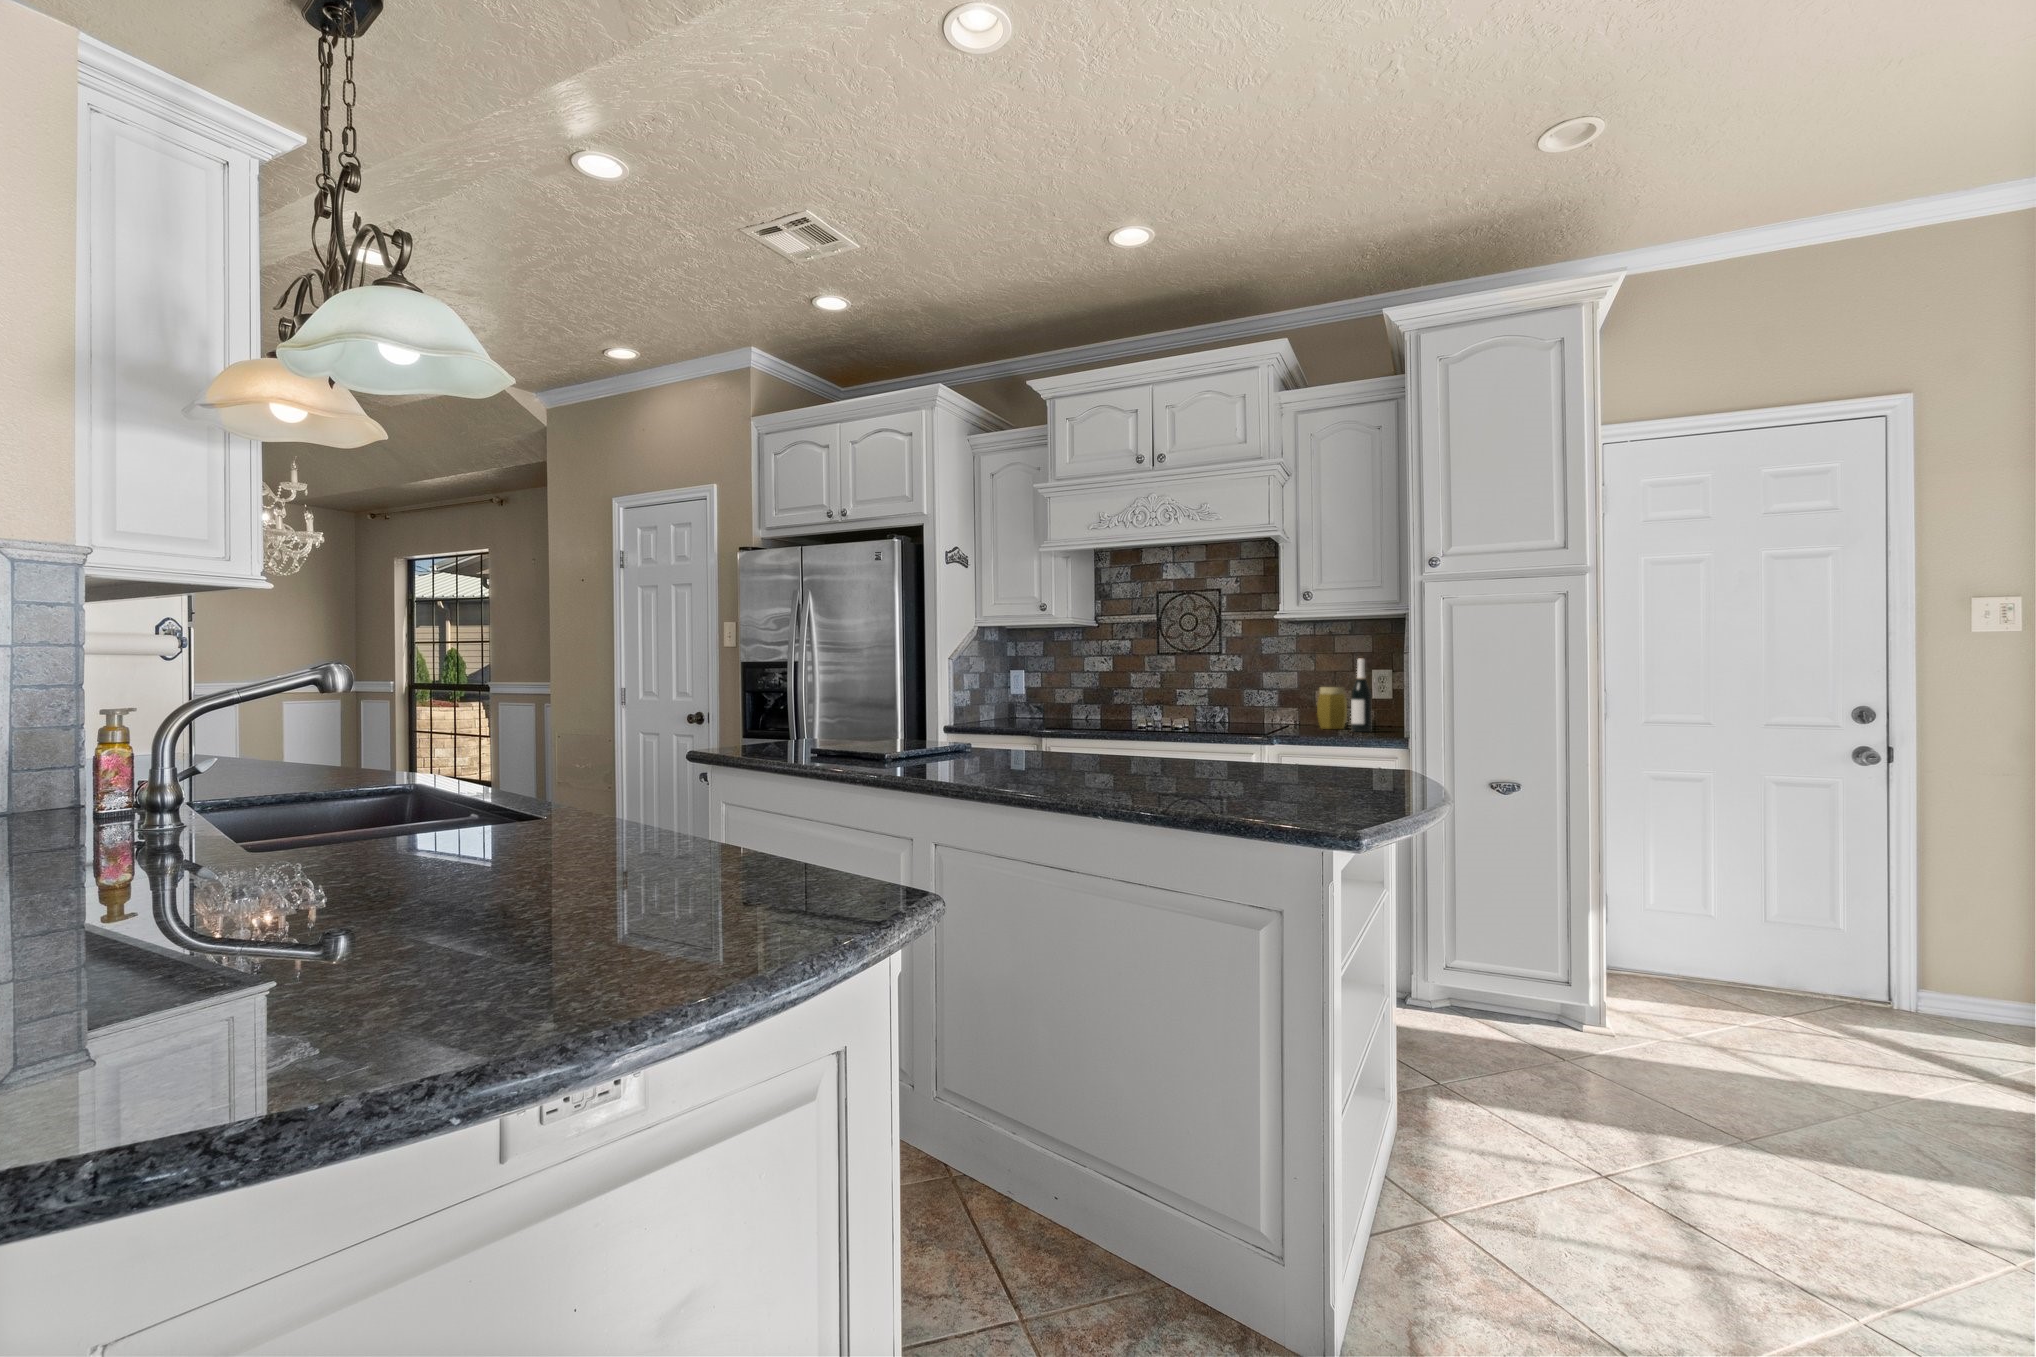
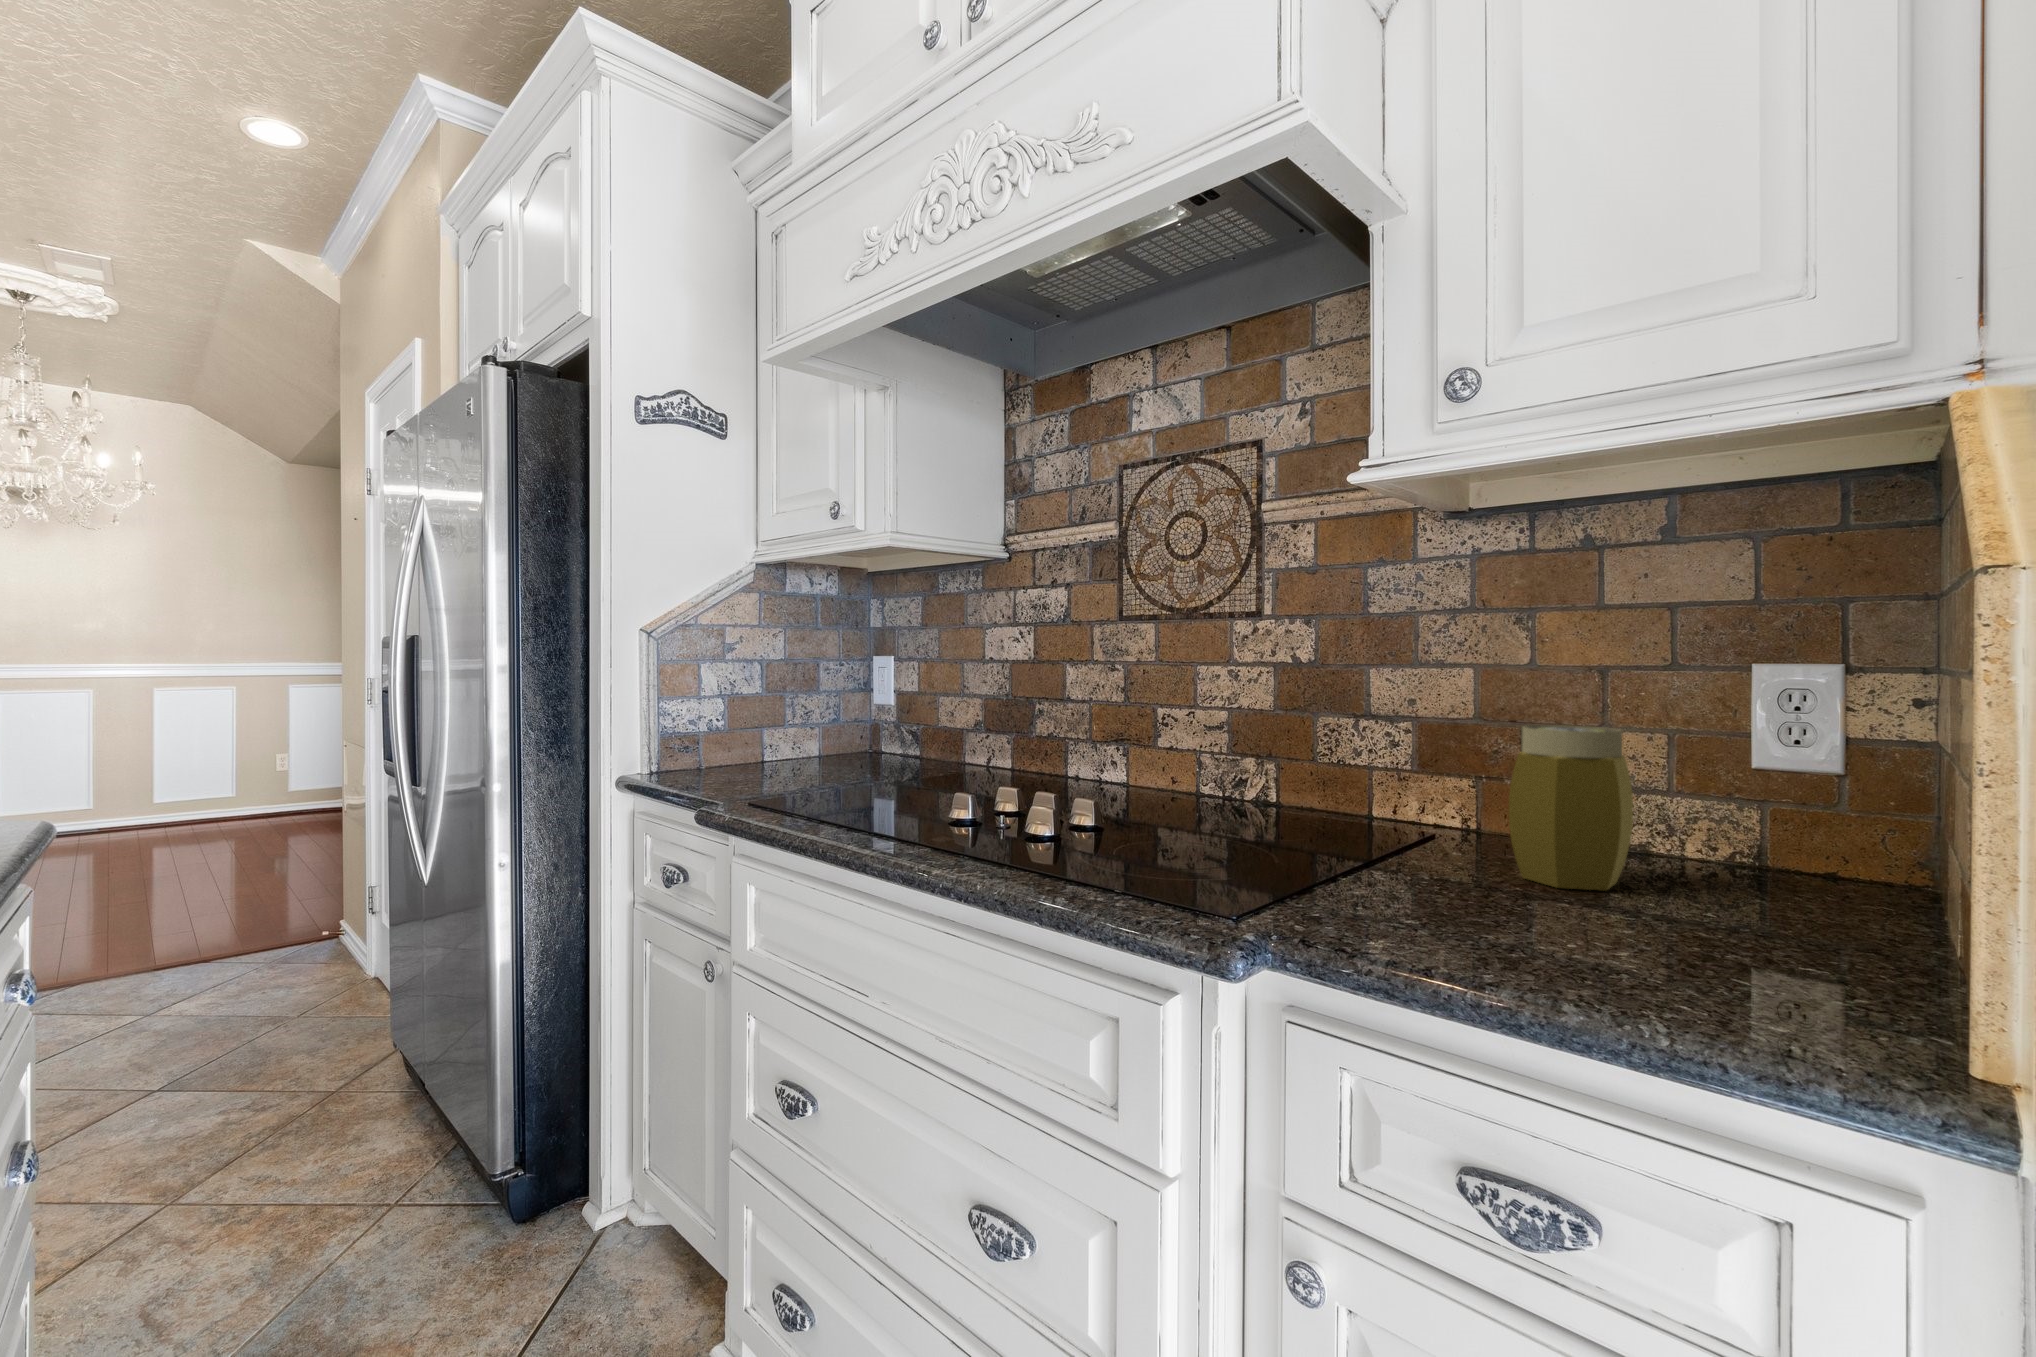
wine bottle: present [1351,658,1371,732] -> none [1638,619,1742,950]

